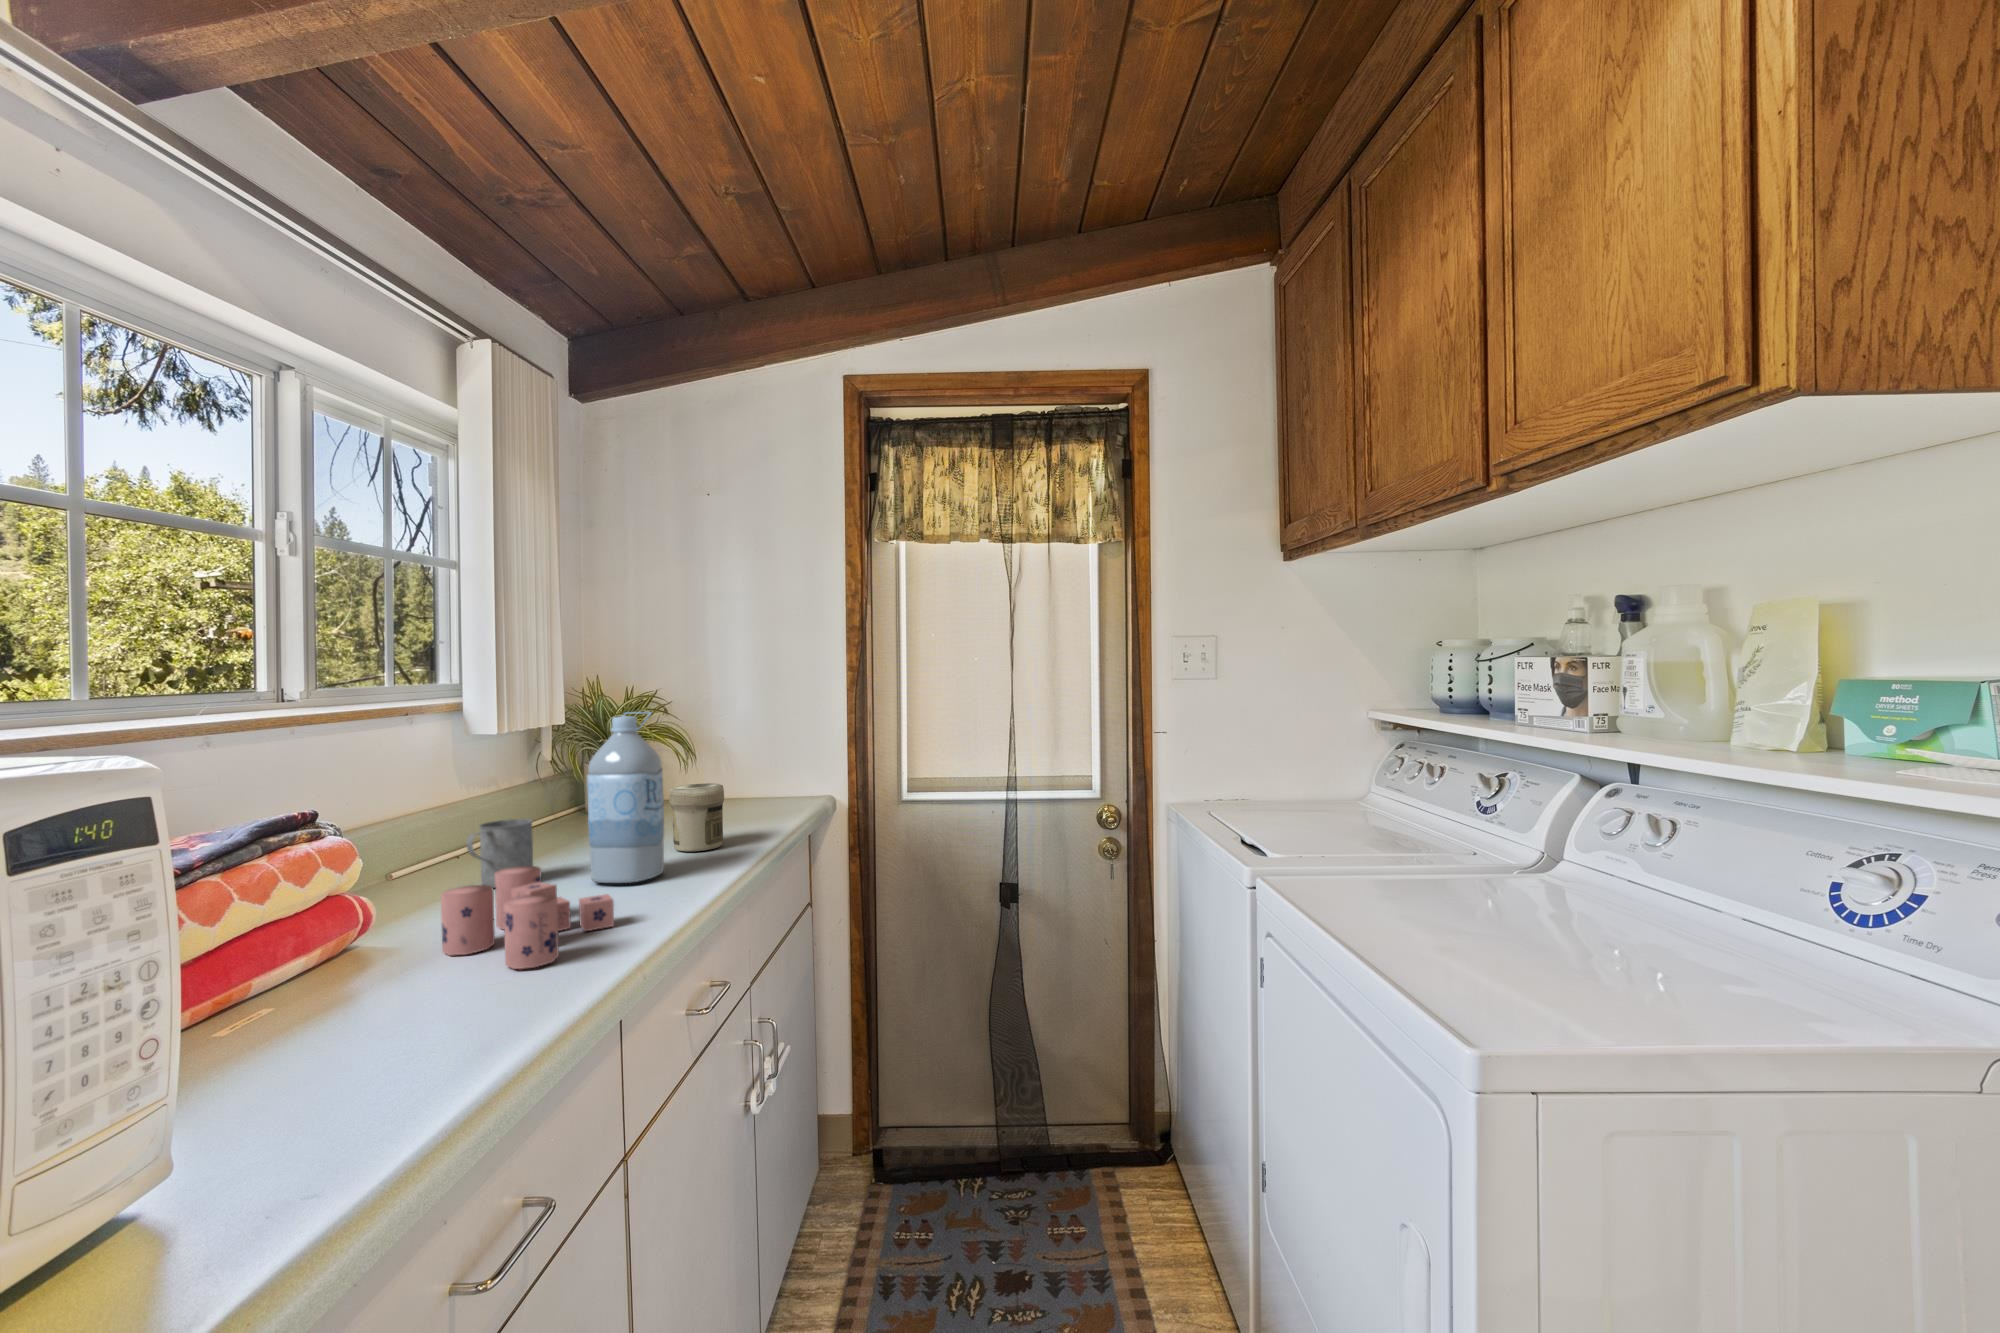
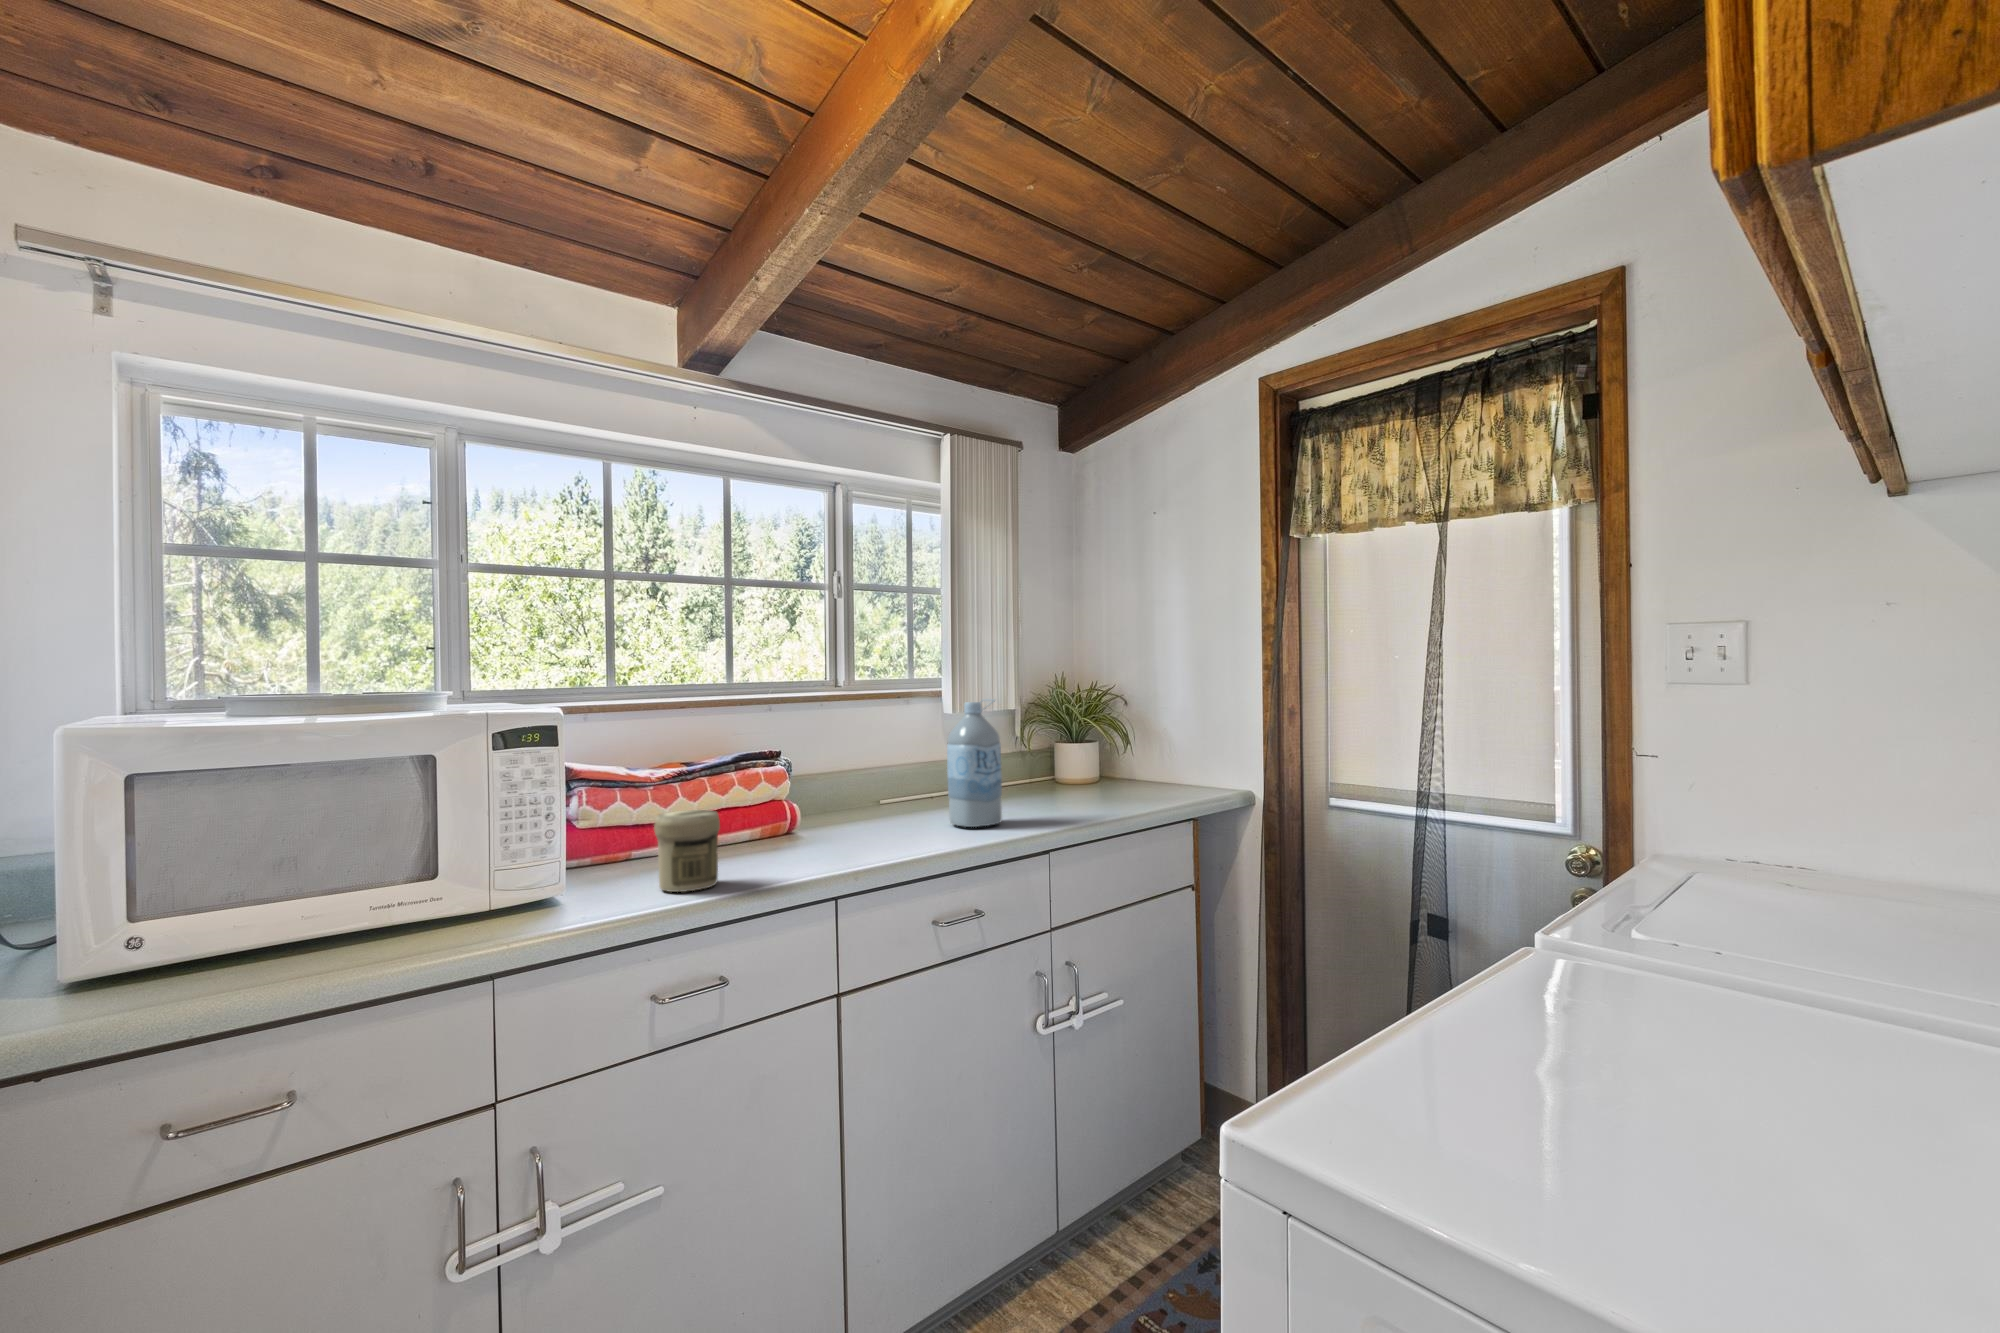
jar: present [669,783,724,852] -> present [654,810,720,892]
mug: present [467,819,533,888] -> none [884,773,933,819]
candle: present [441,866,614,969] -> none [811,800,910,859]

